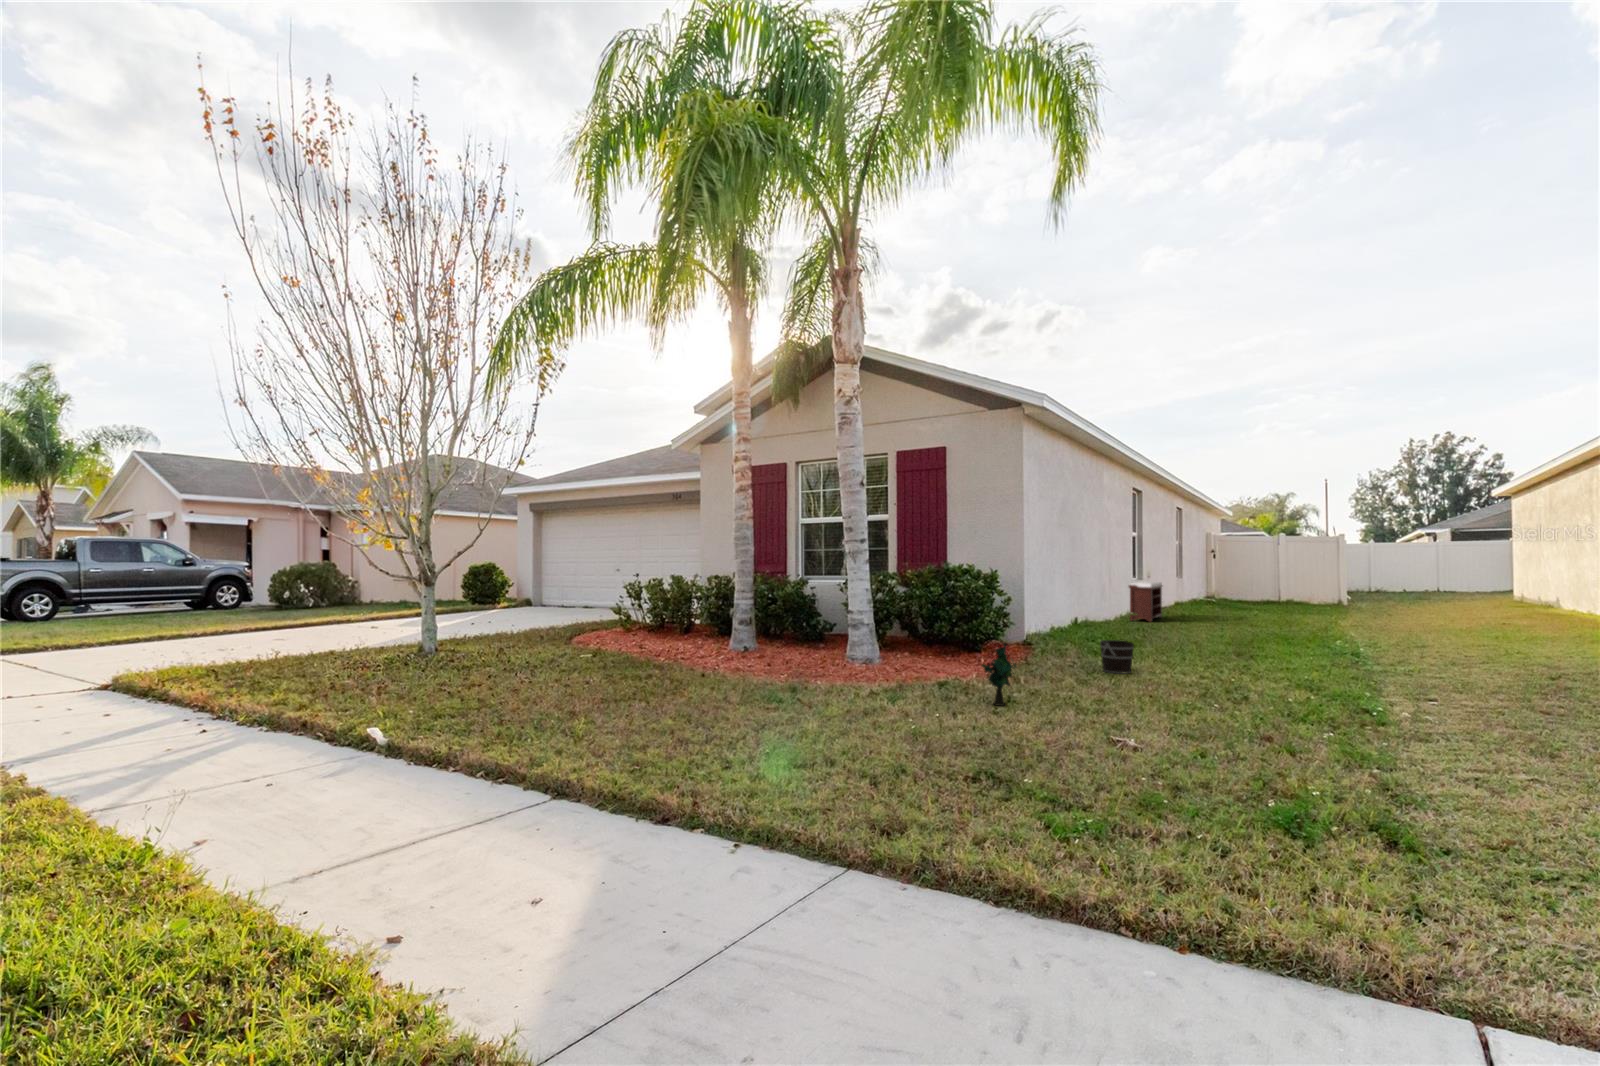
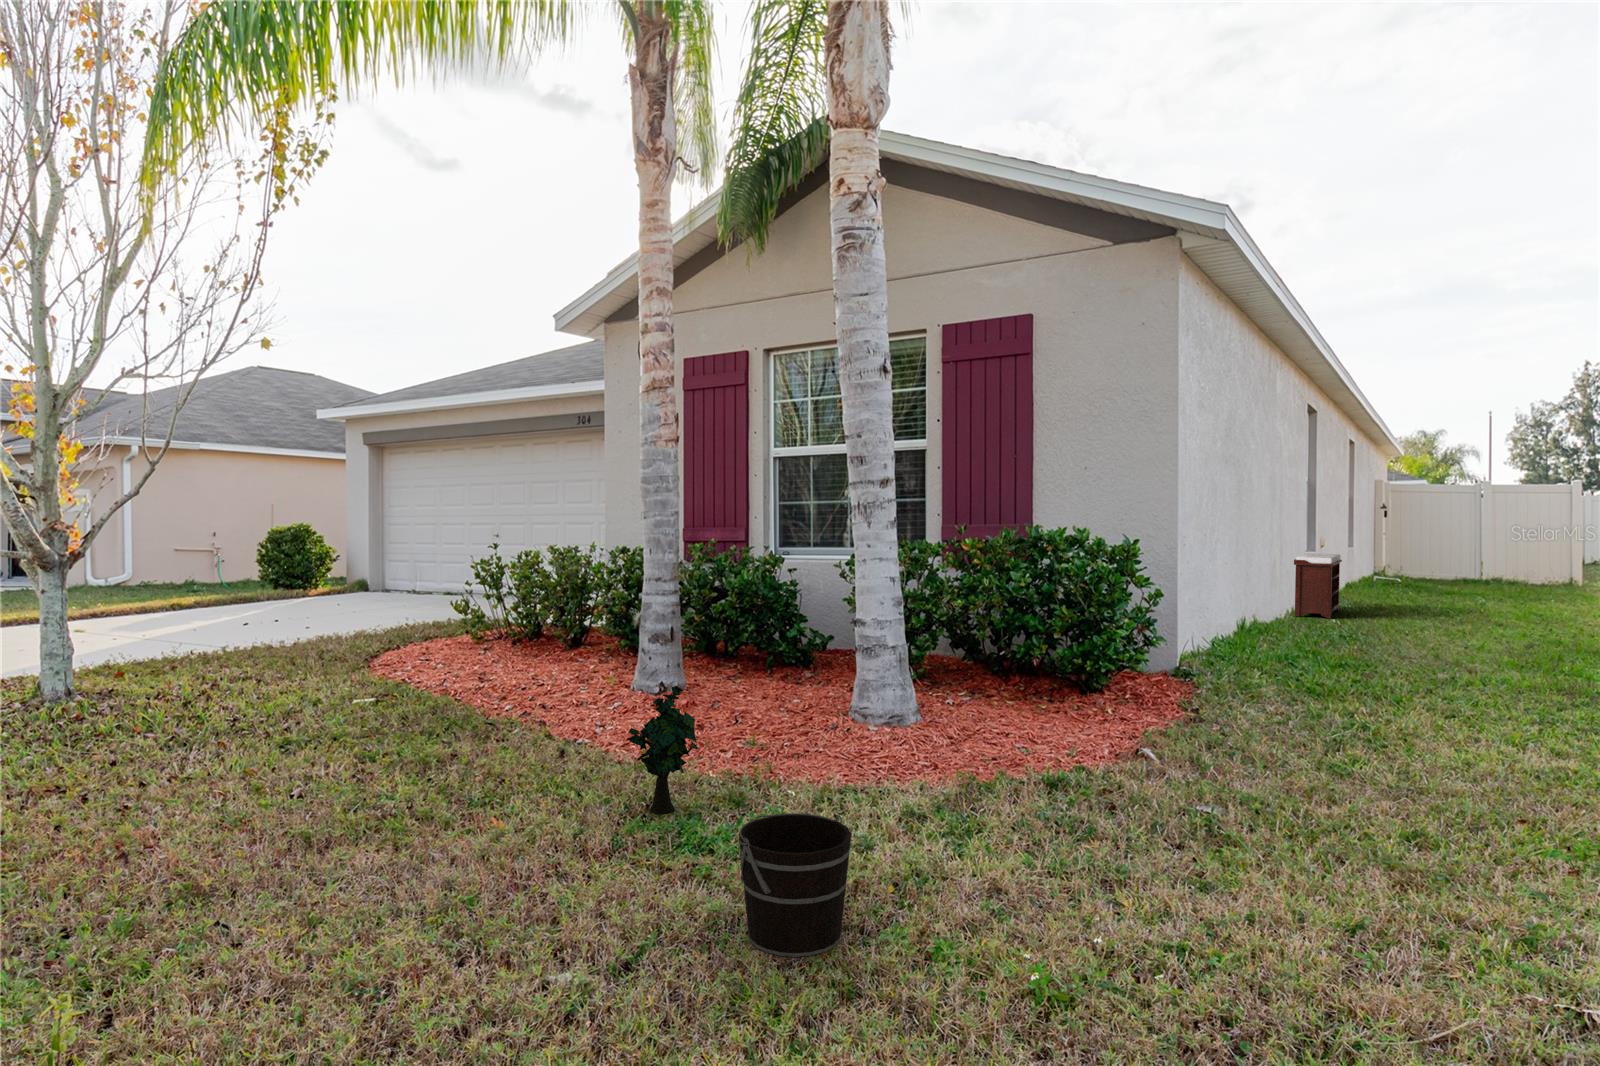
bucket: present [1100,640,1134,673] -> present [739,813,851,957]
decorative plant: present [982,643,1016,706] -> present [628,686,699,814]

